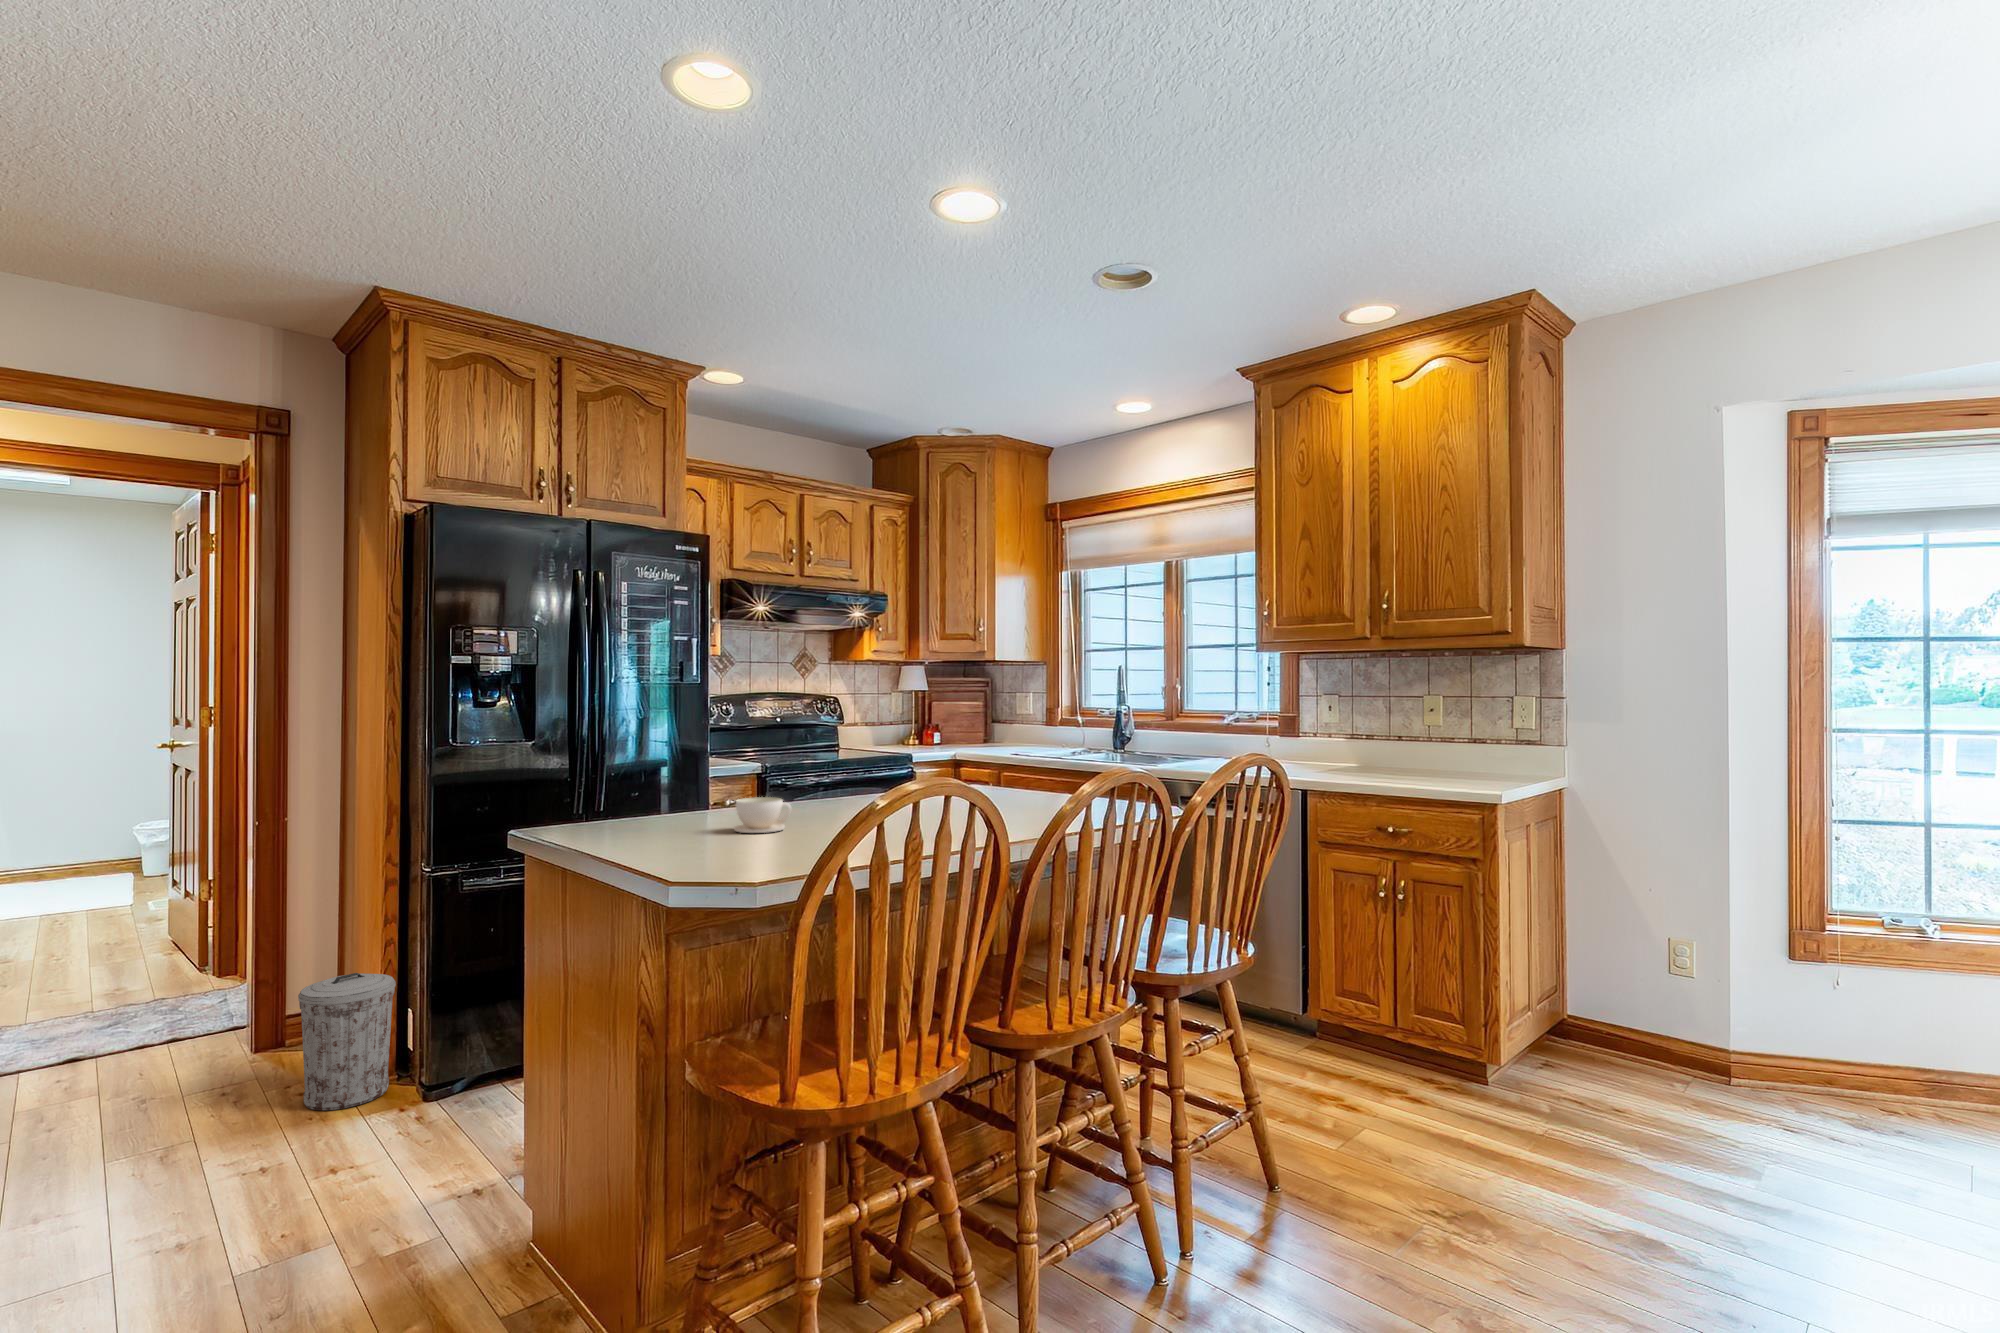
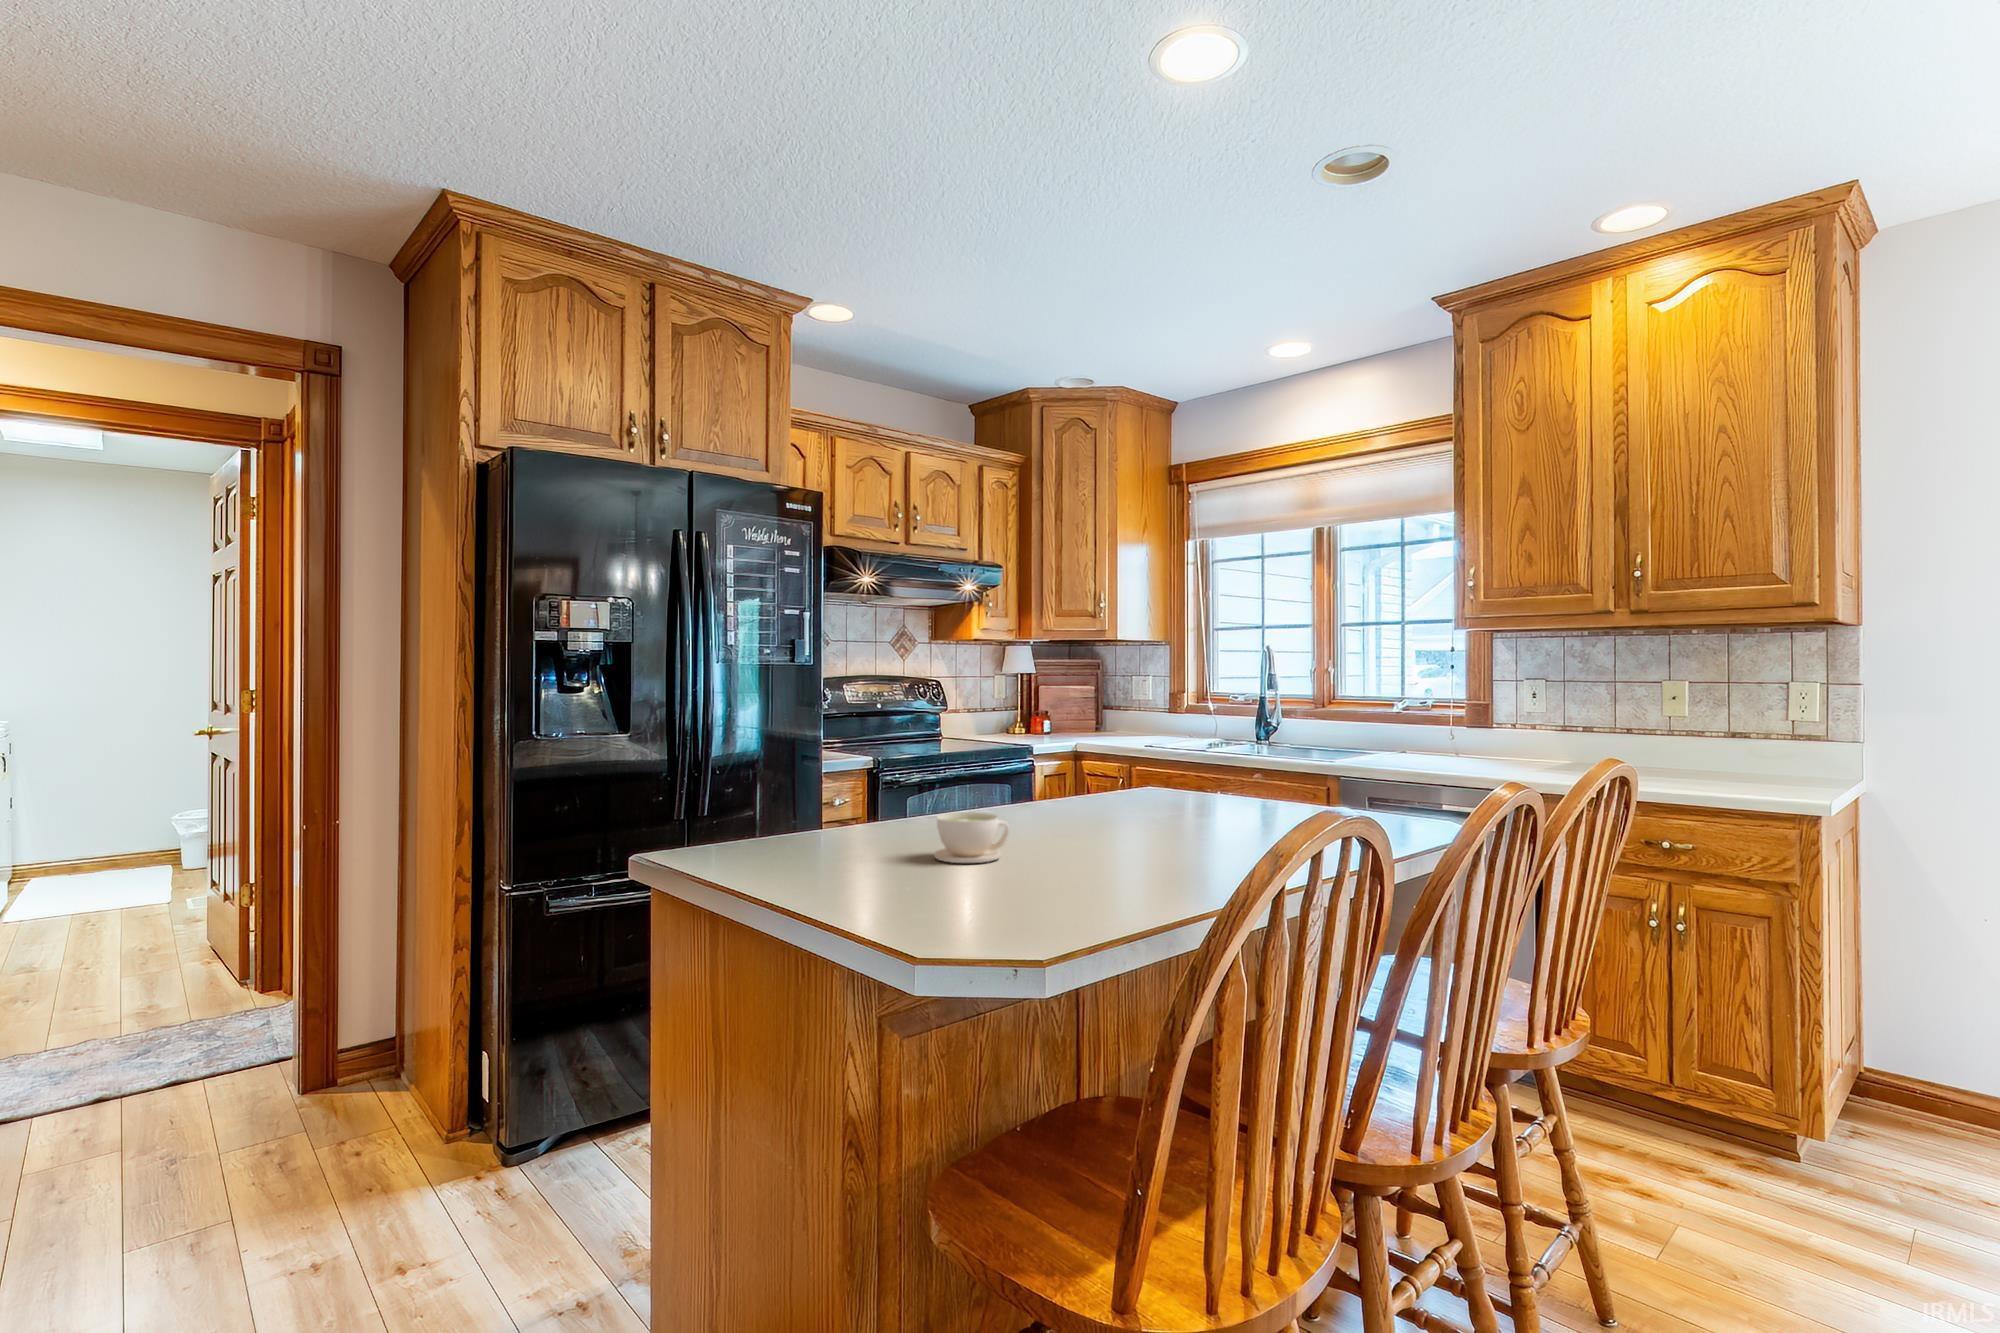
trash can: present [298,973,396,1111] -> none [354,1009,469,1179]

